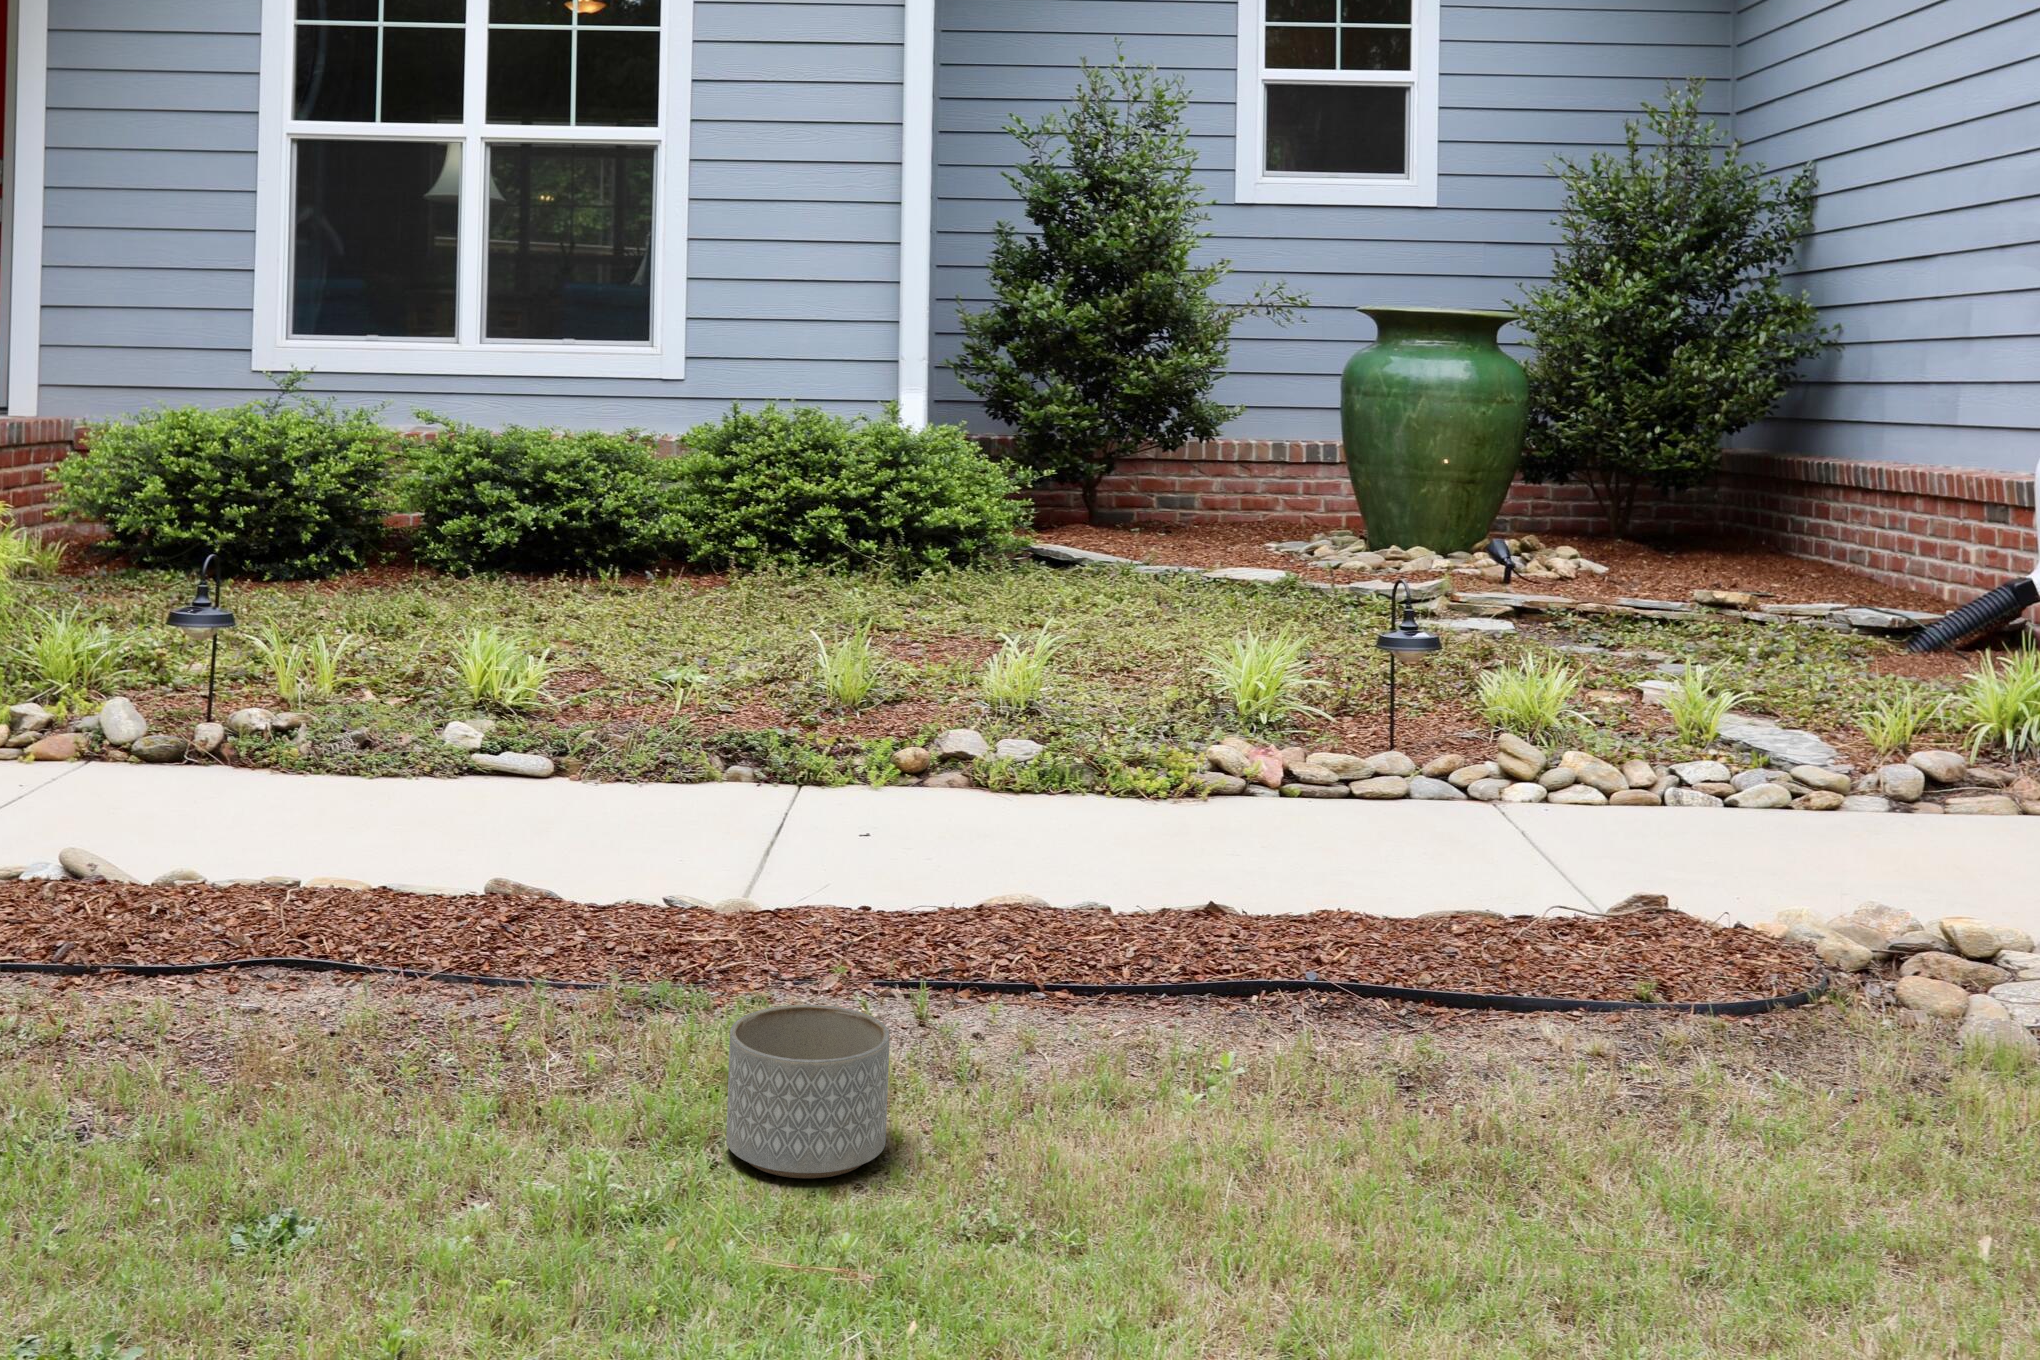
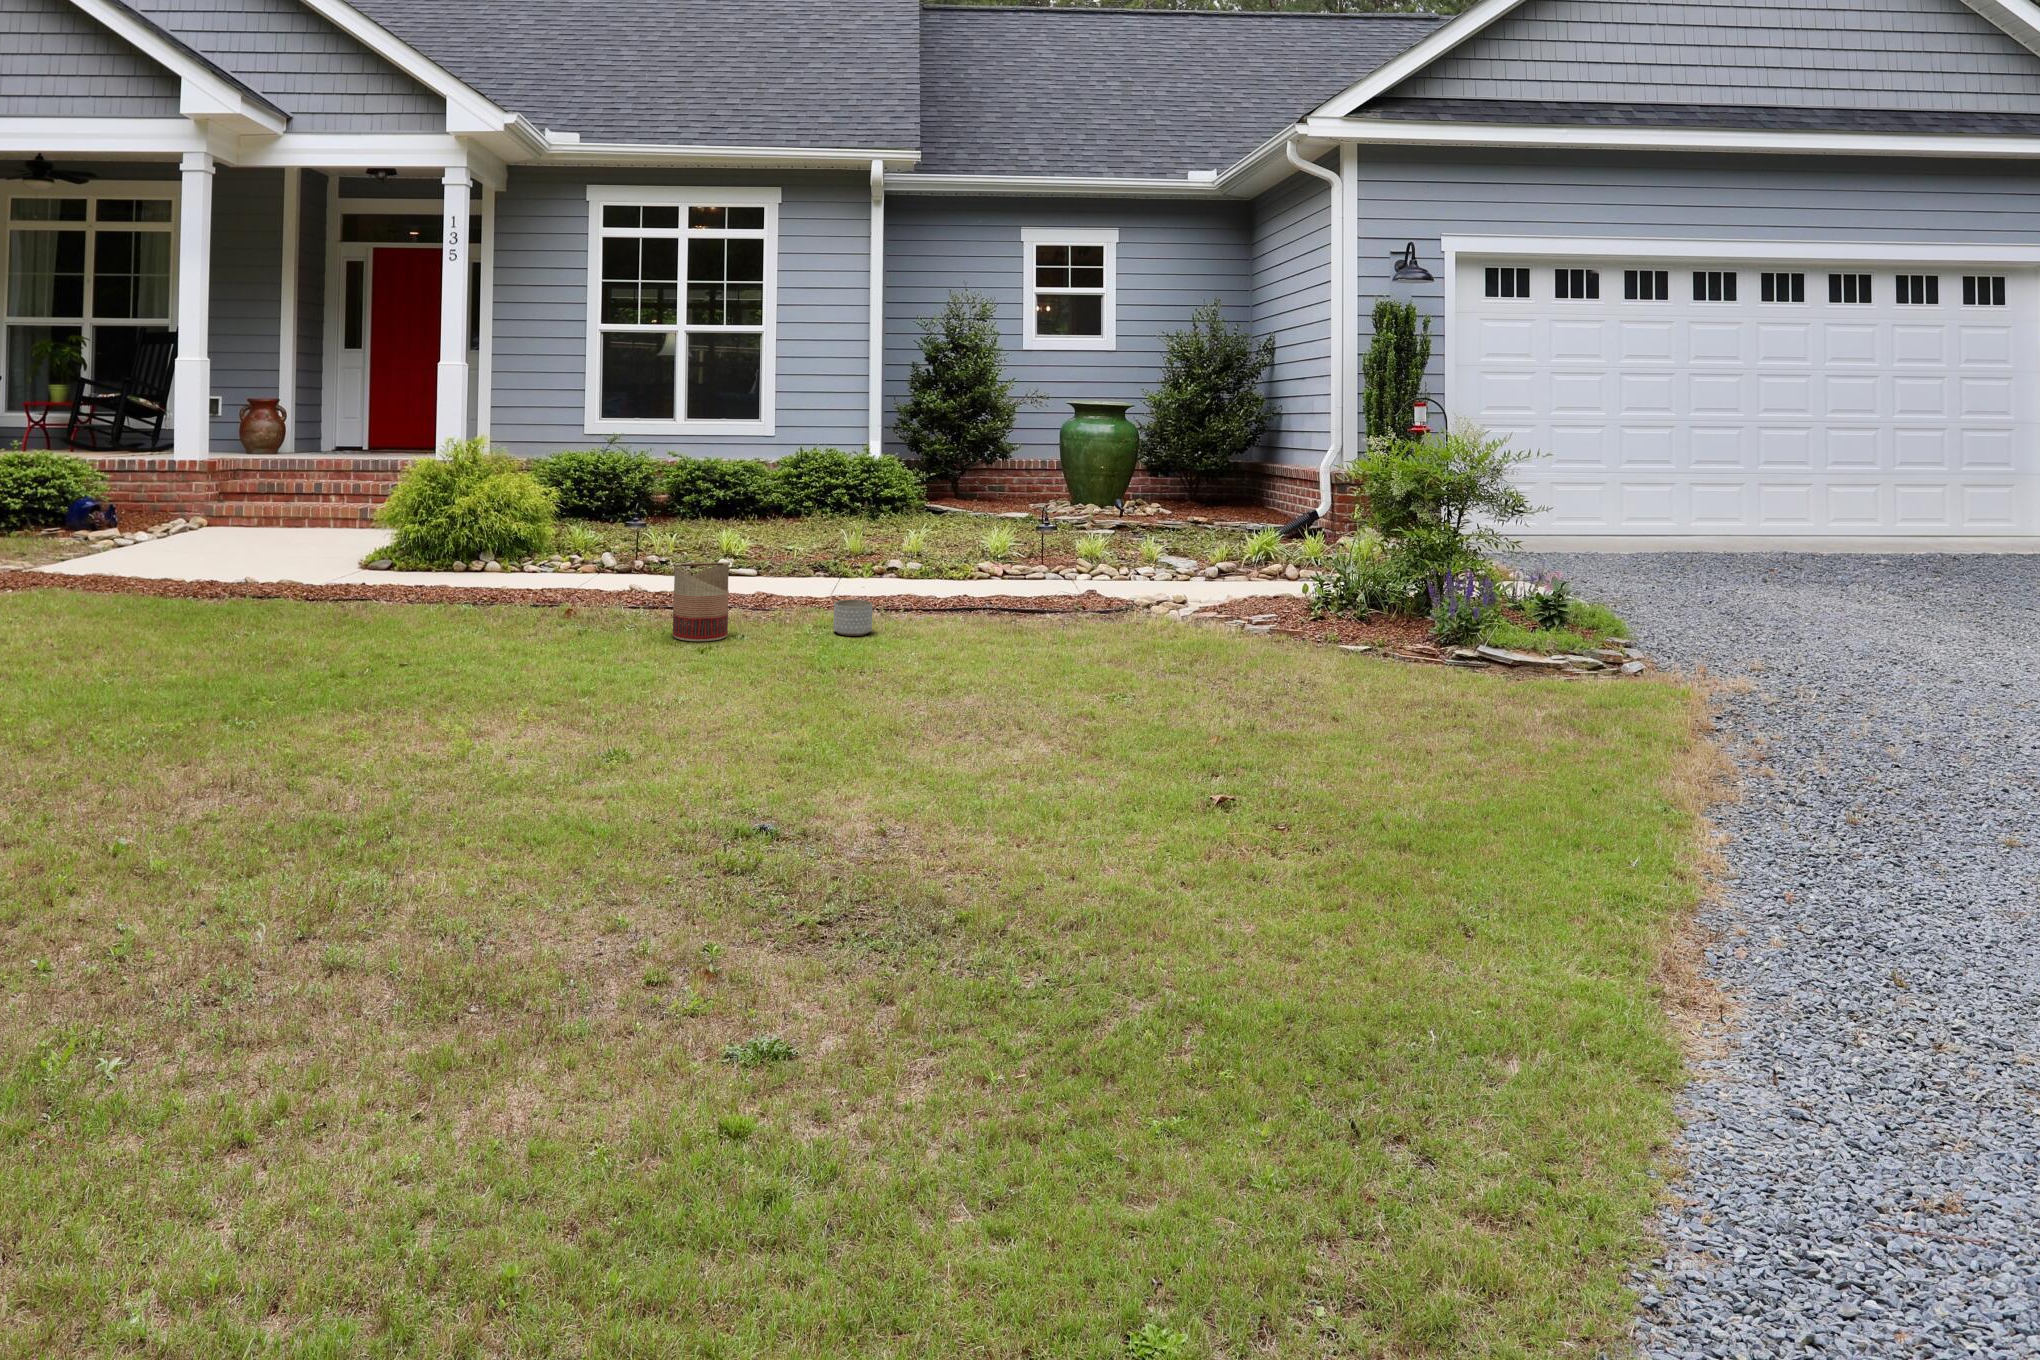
basket: none [25,865,282,1229] -> present [673,562,730,641]

